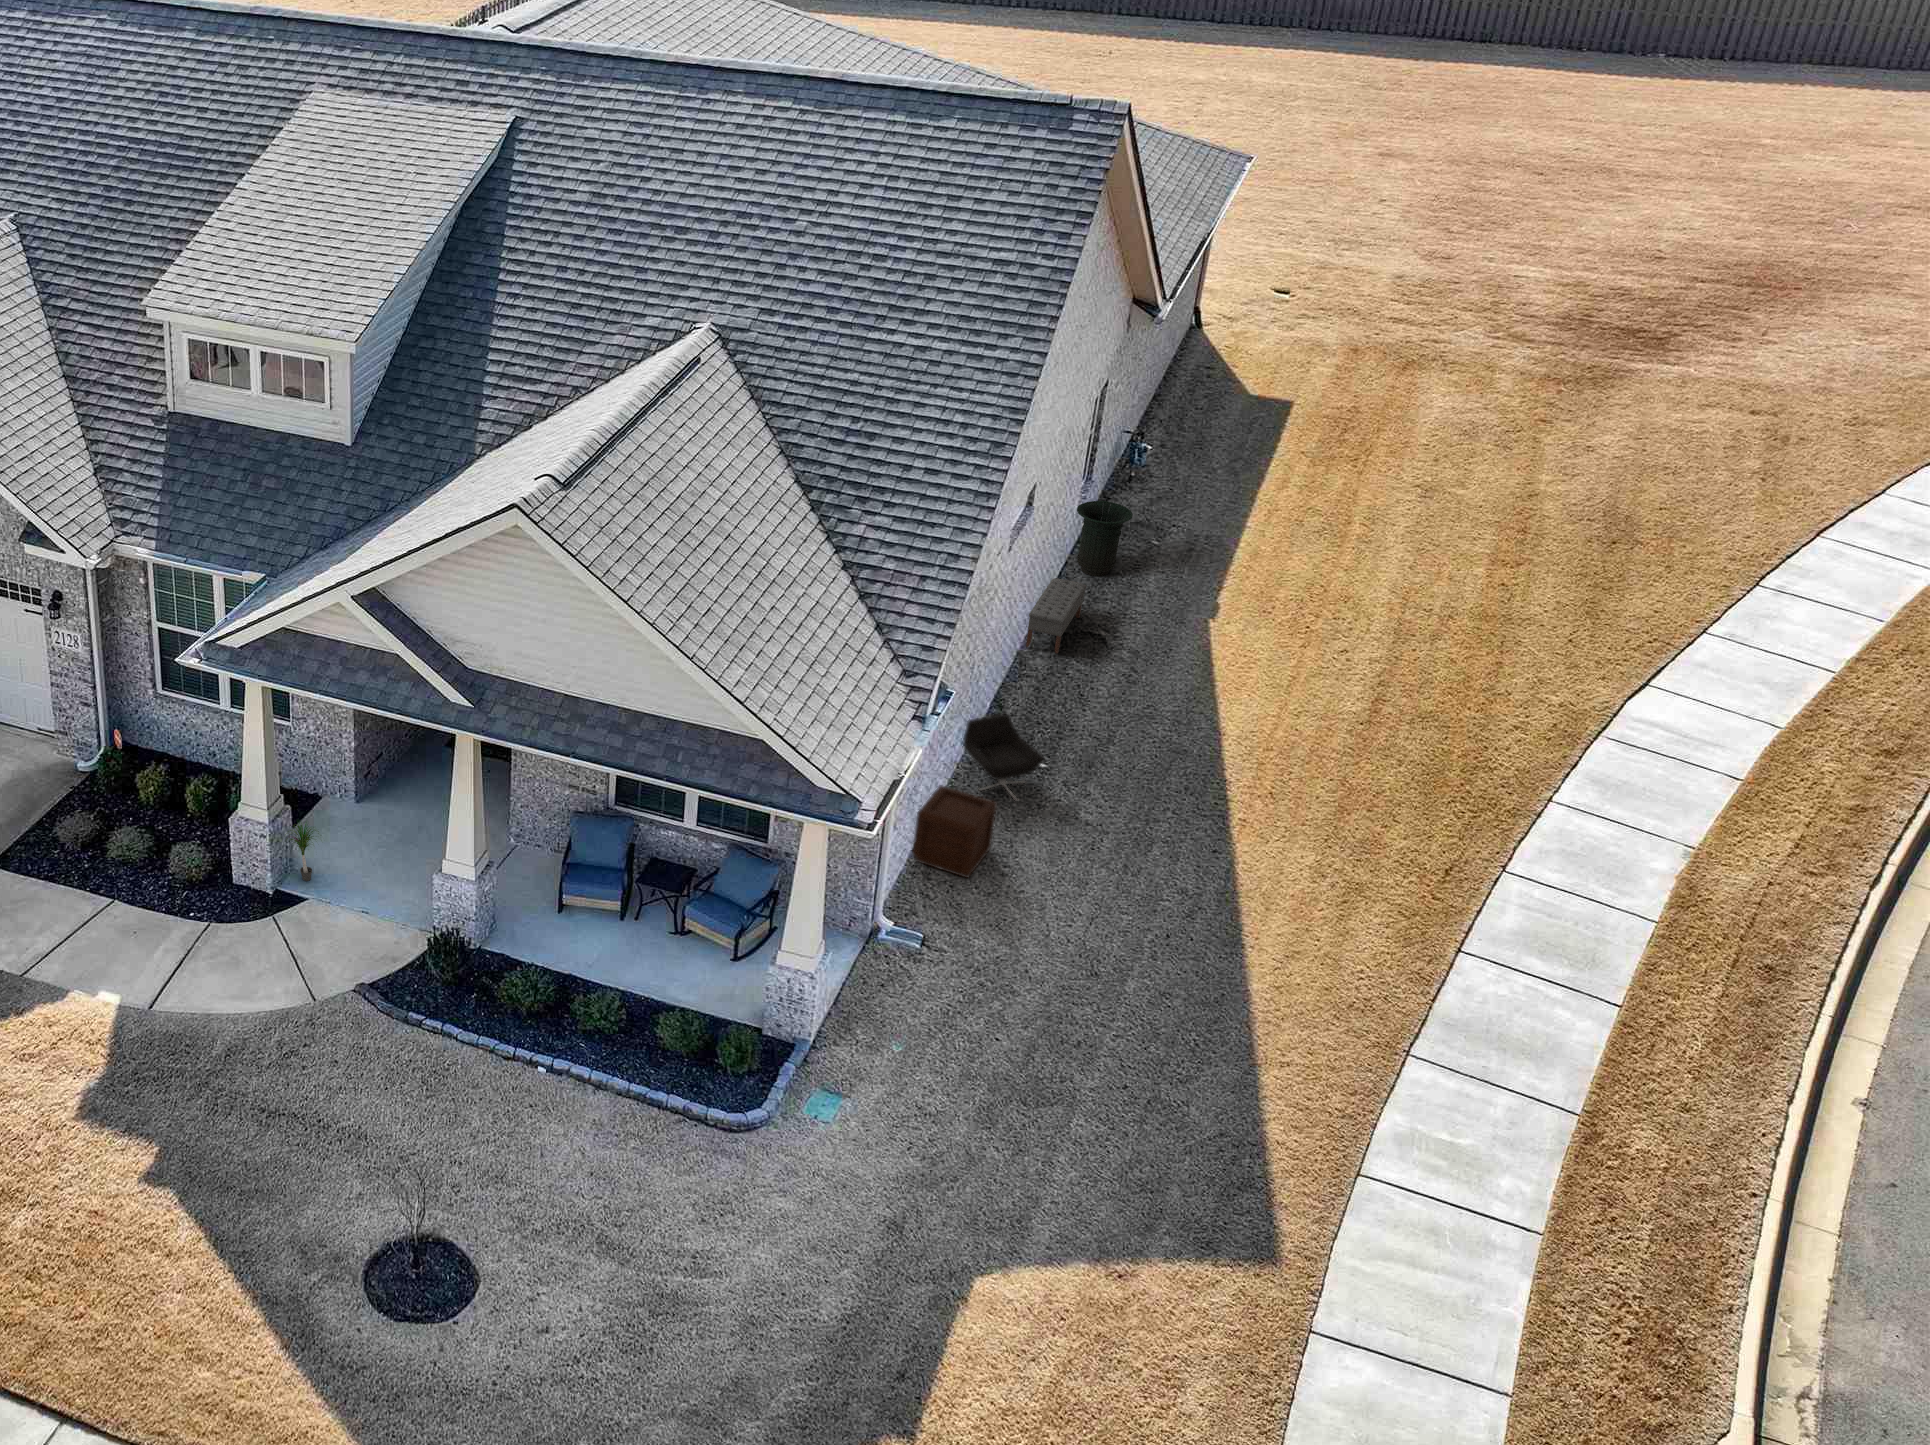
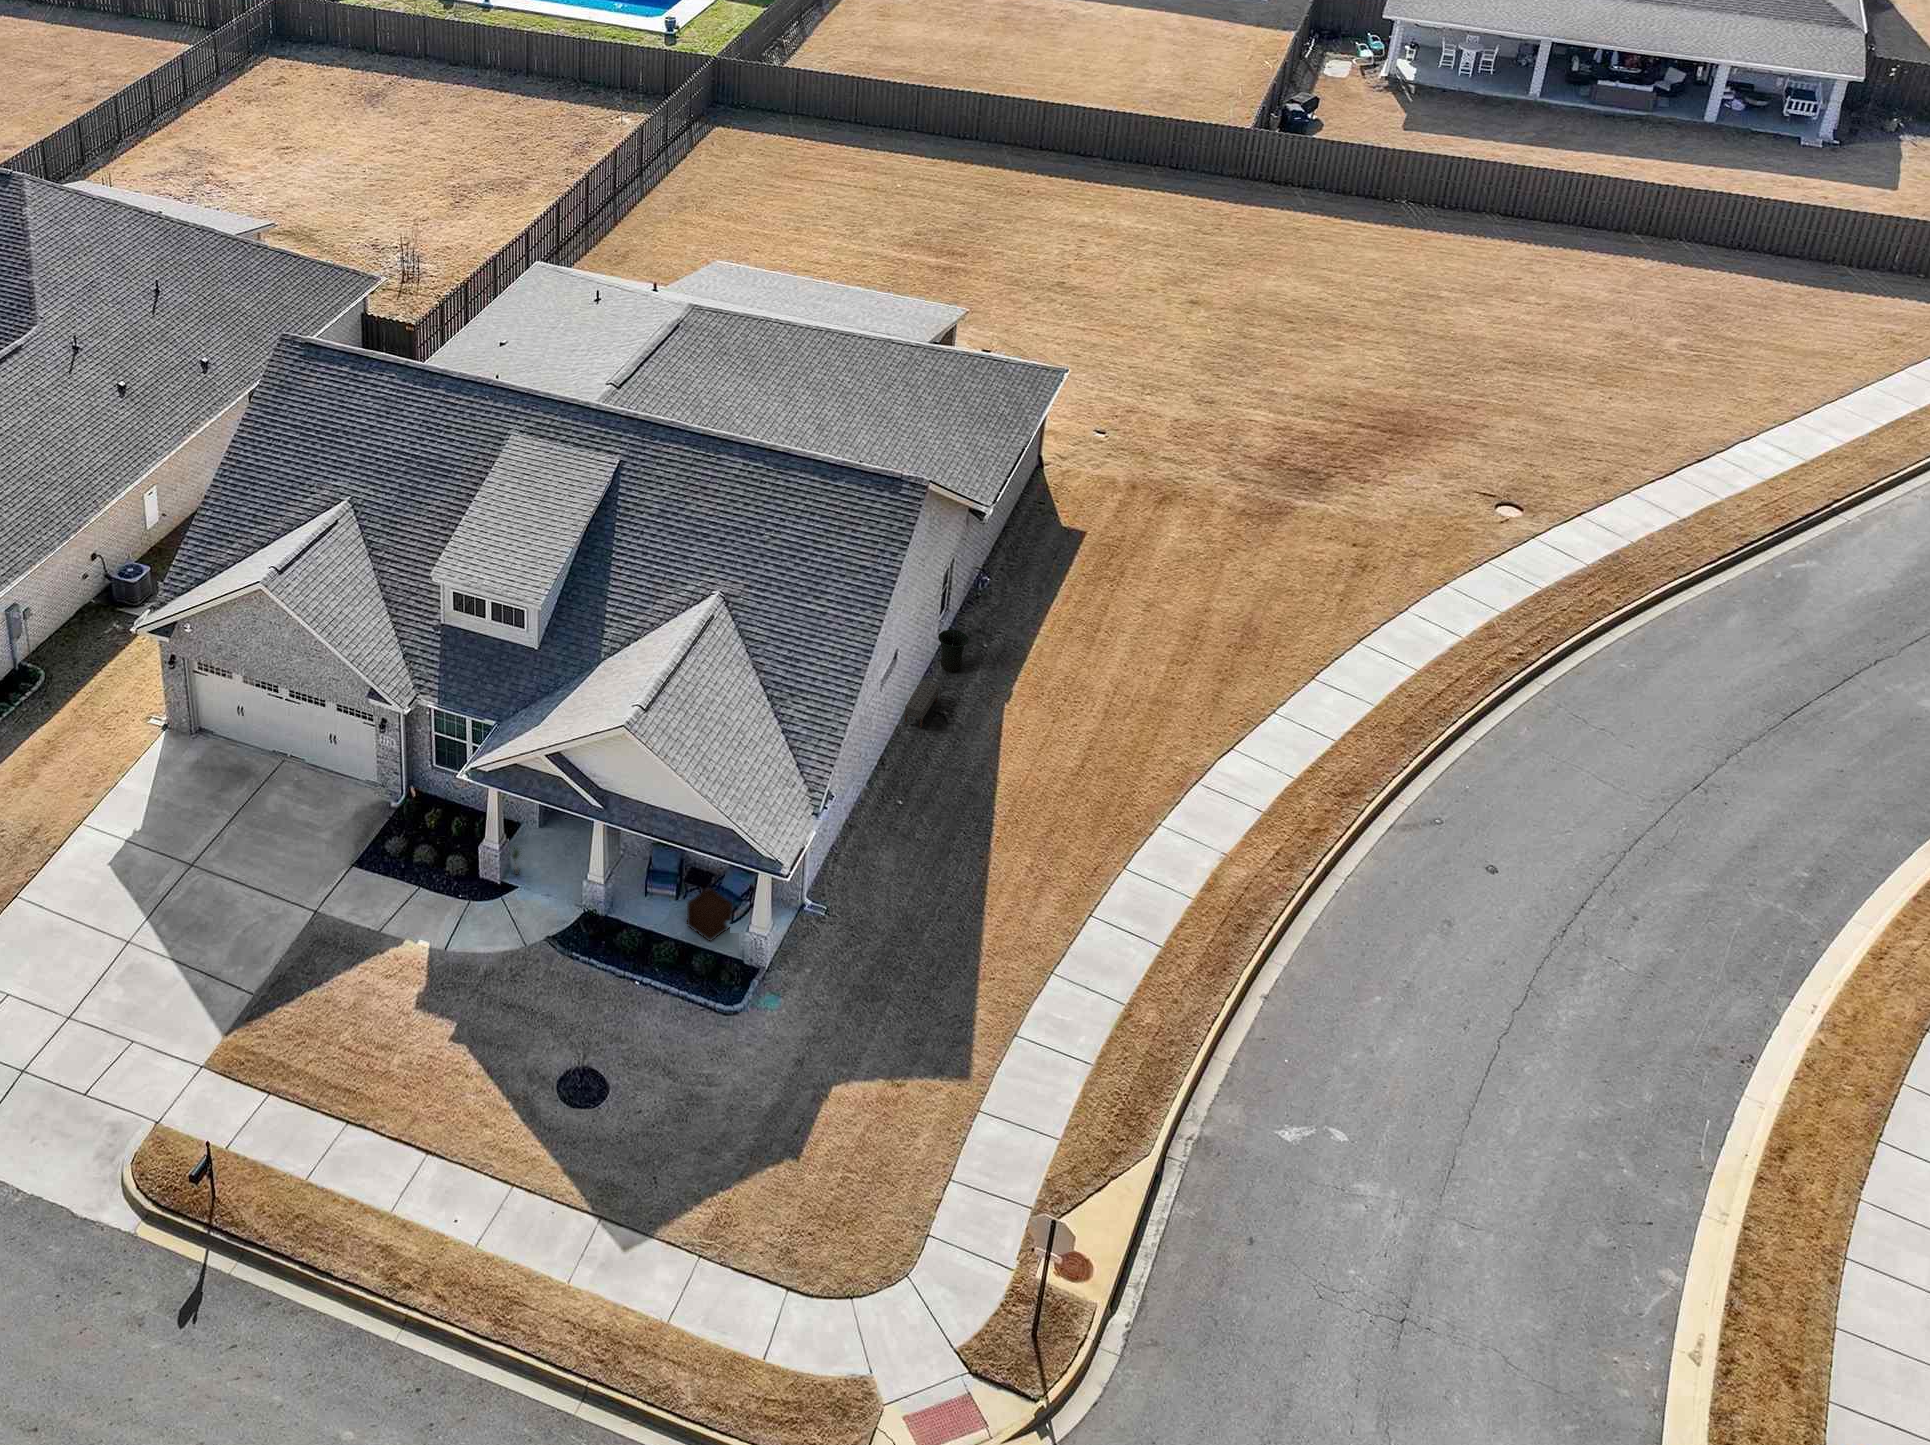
lounge chair: present [963,714,1044,798] -> none [859,777,901,826]
wooden crate: present [912,786,997,878] -> present [687,888,733,941]

